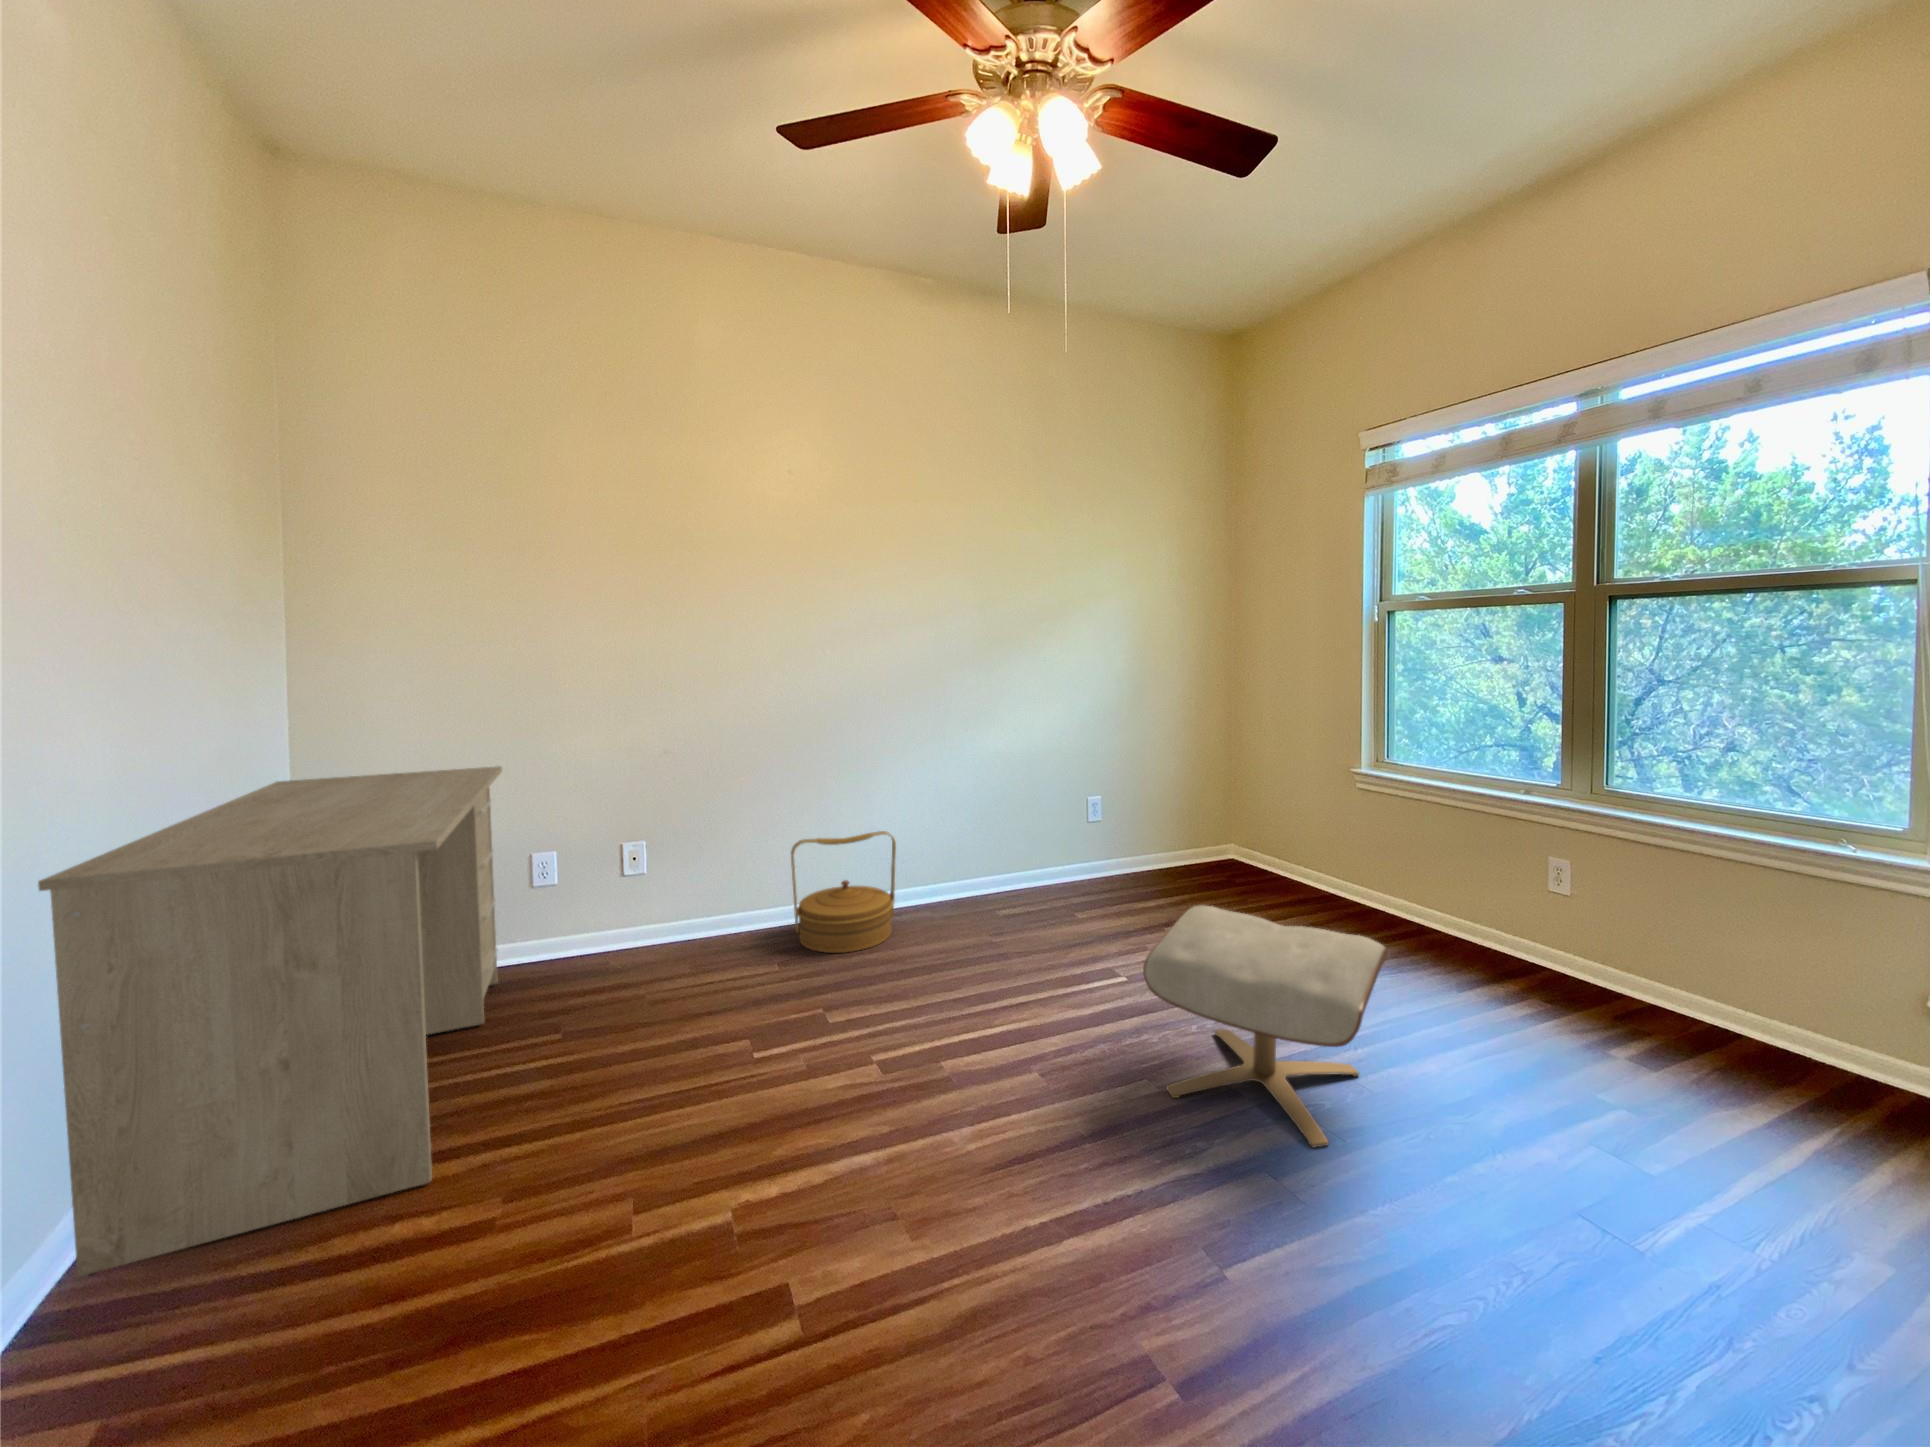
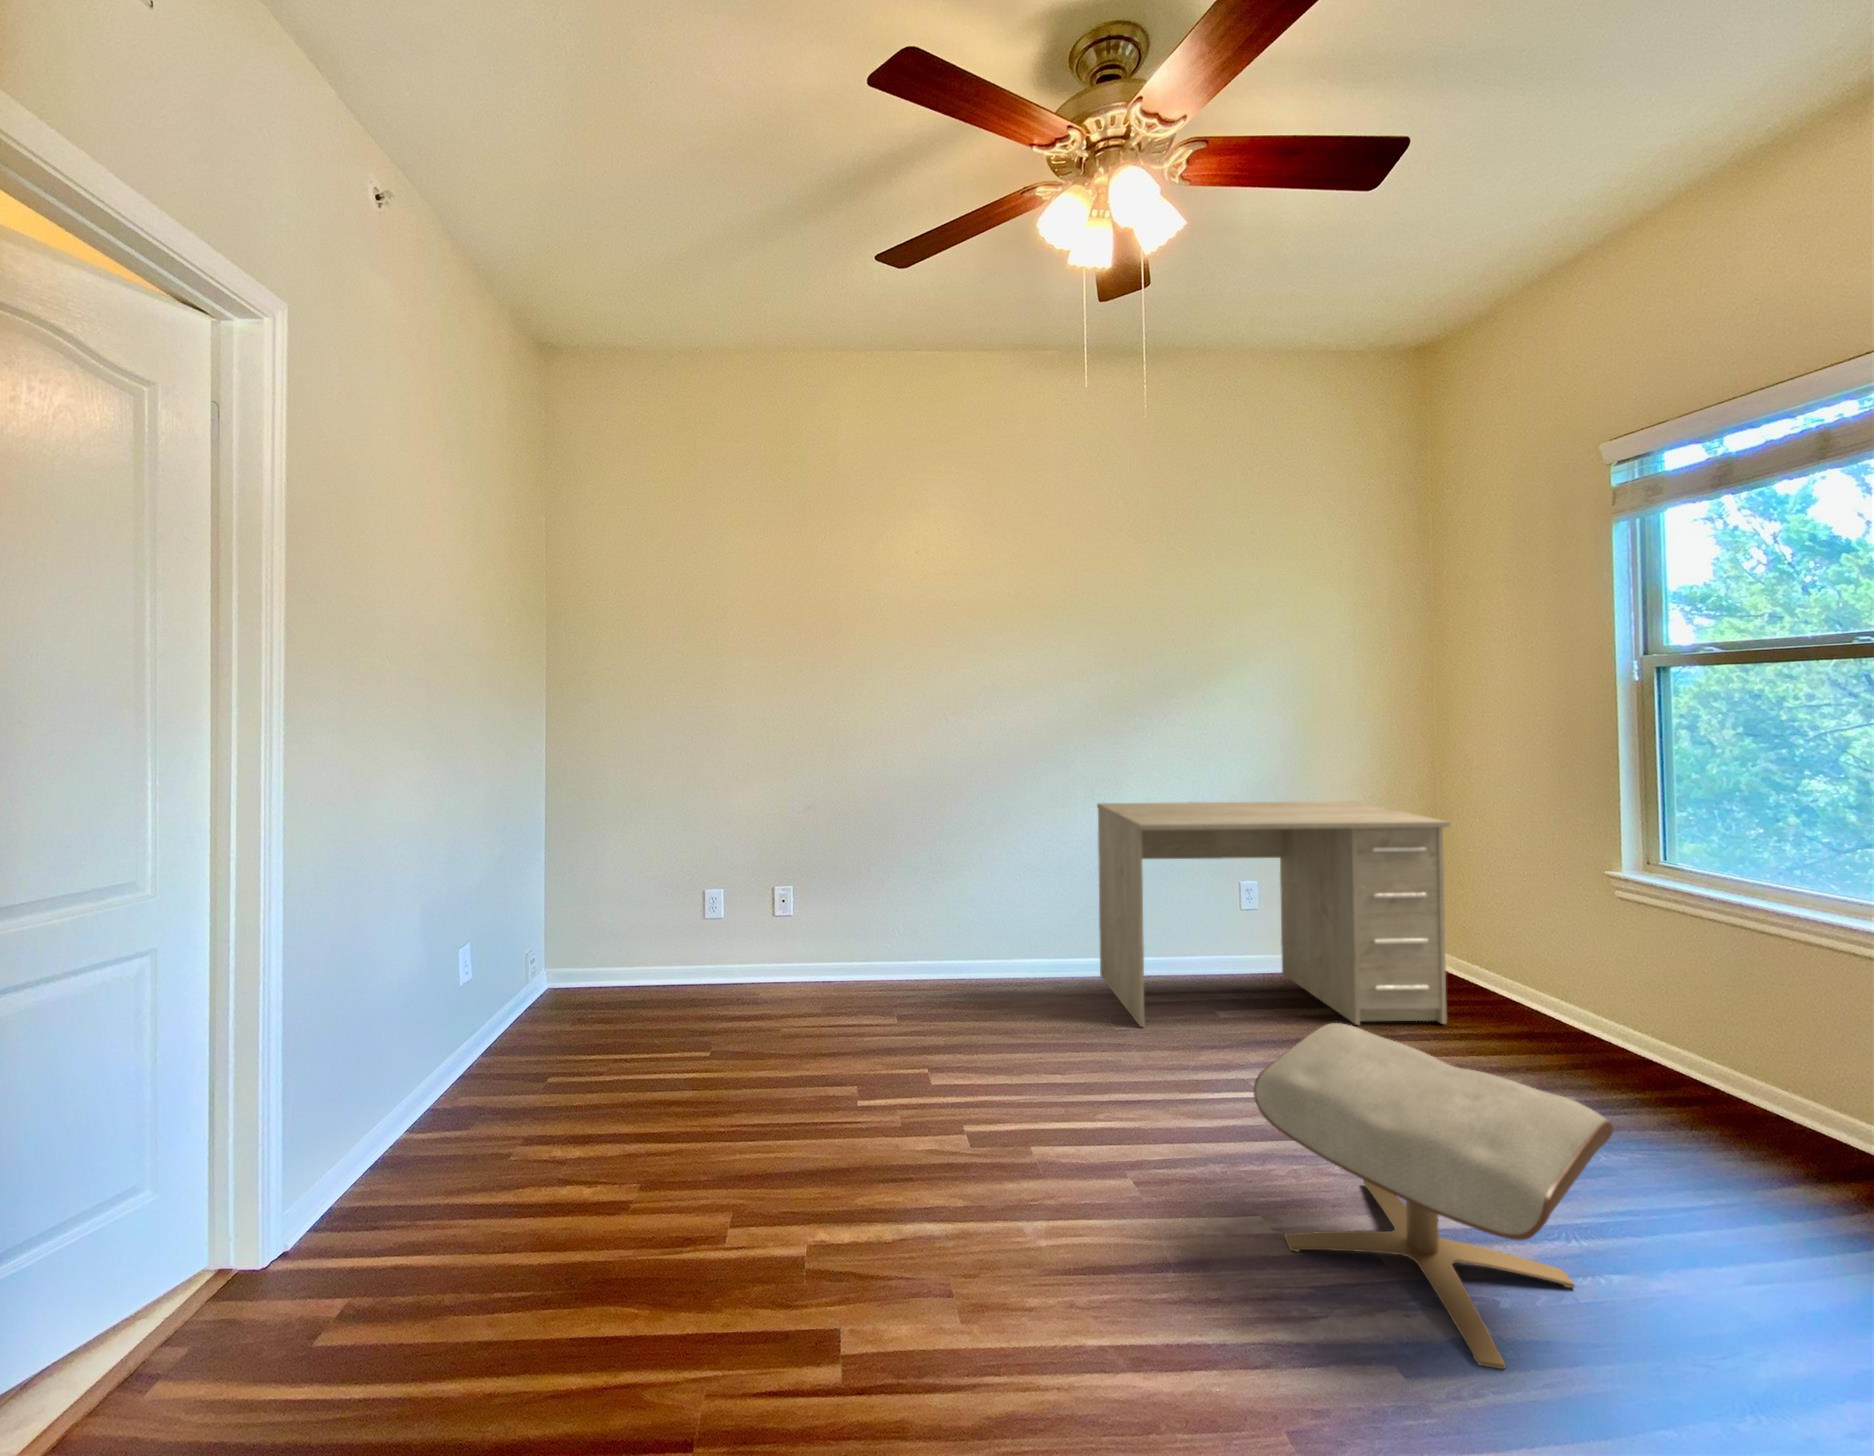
desk: present [38,766,502,1276] -> present [1097,801,1450,1027]
woven basket: present [791,831,896,953] -> none [912,896,1013,1014]

